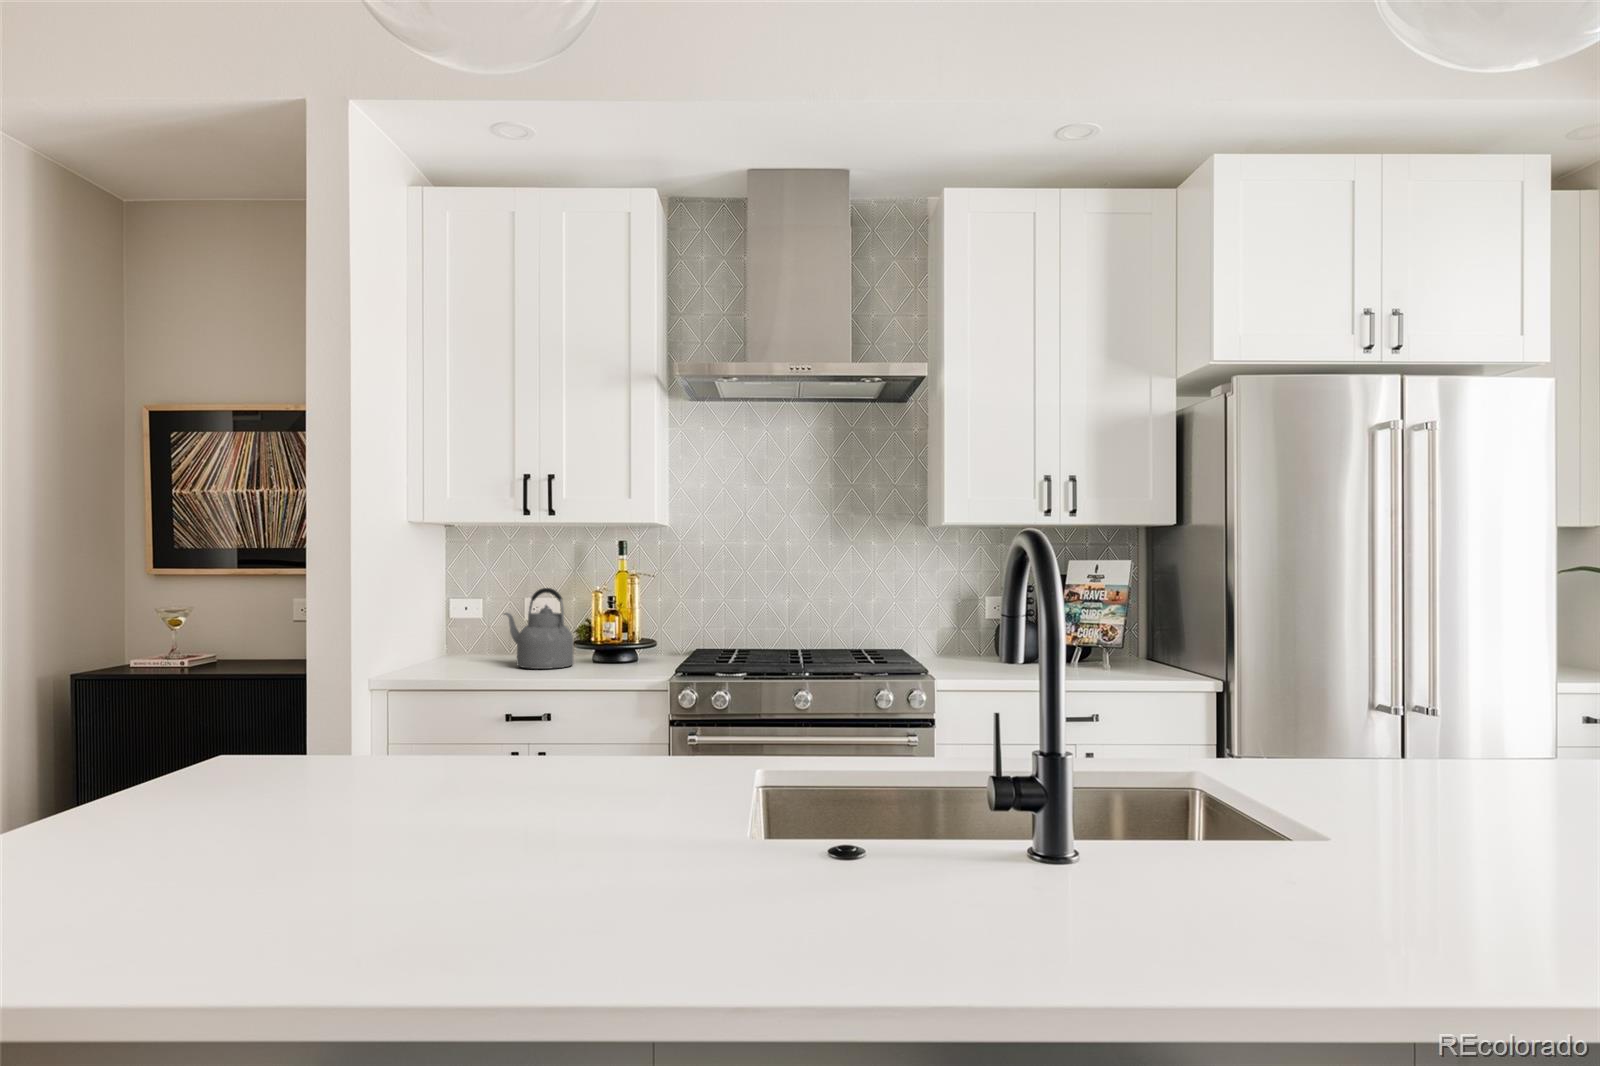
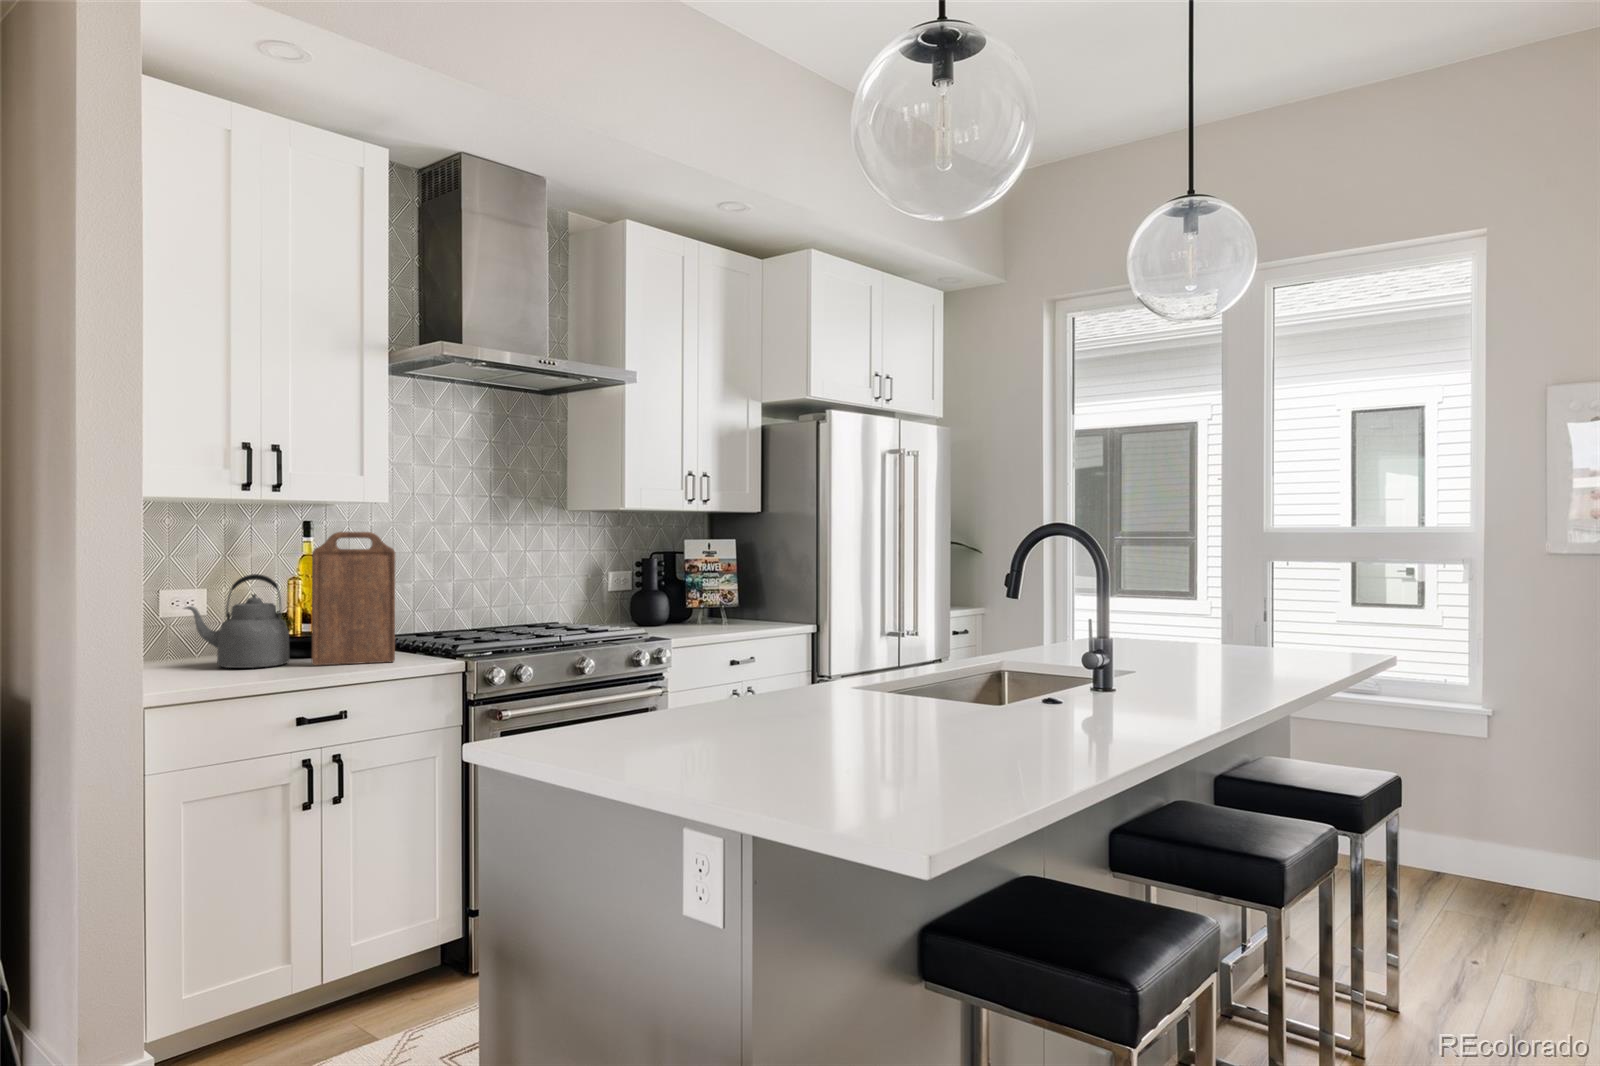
cutting board: none [570,552,635,675] -> present [312,532,395,665]

